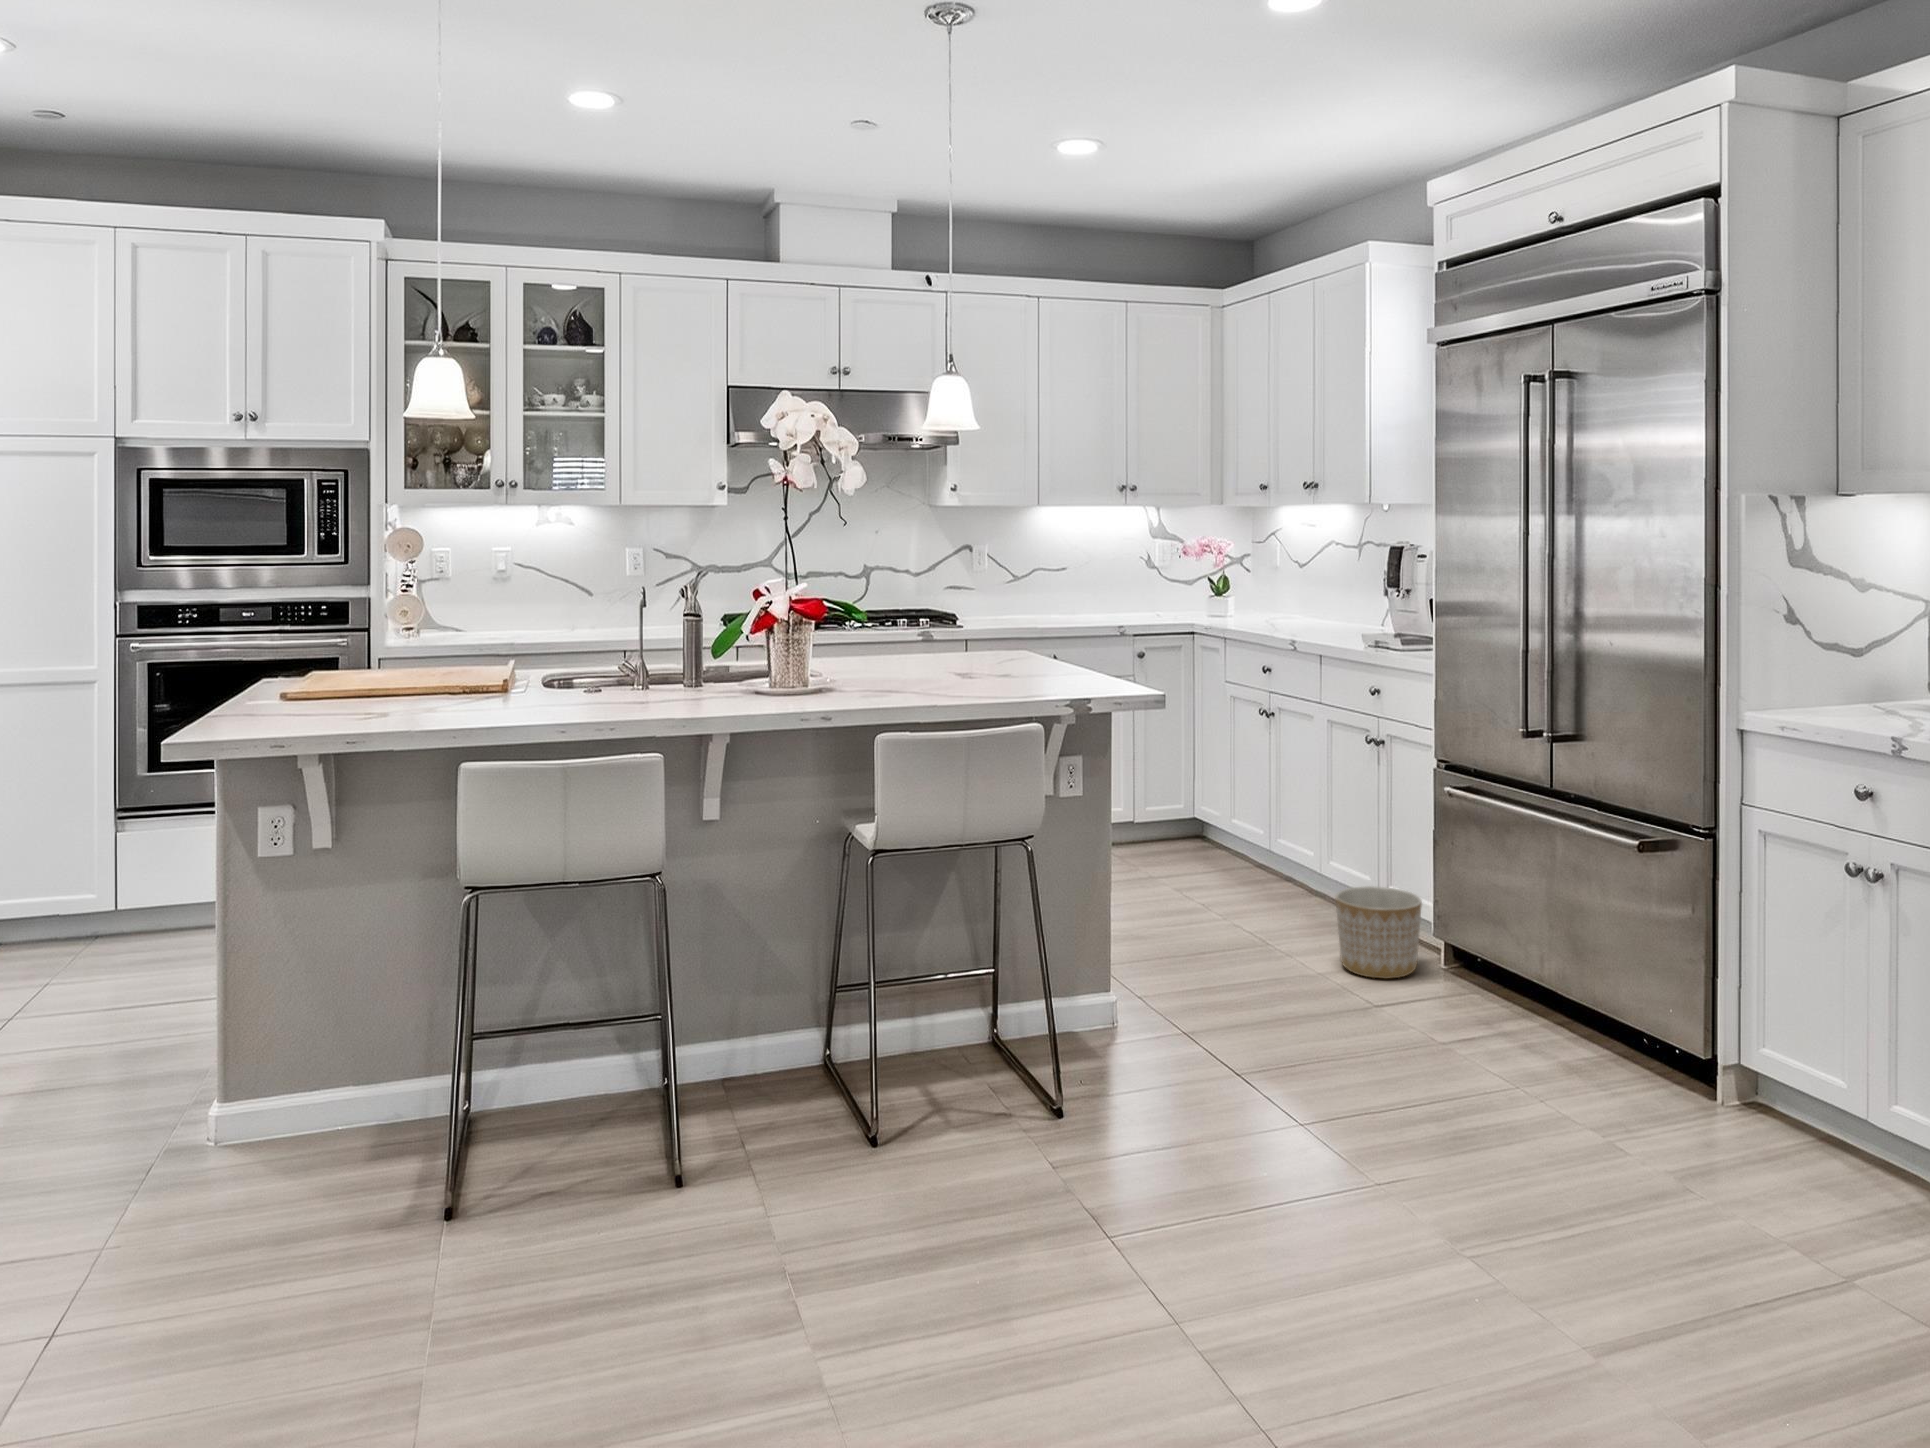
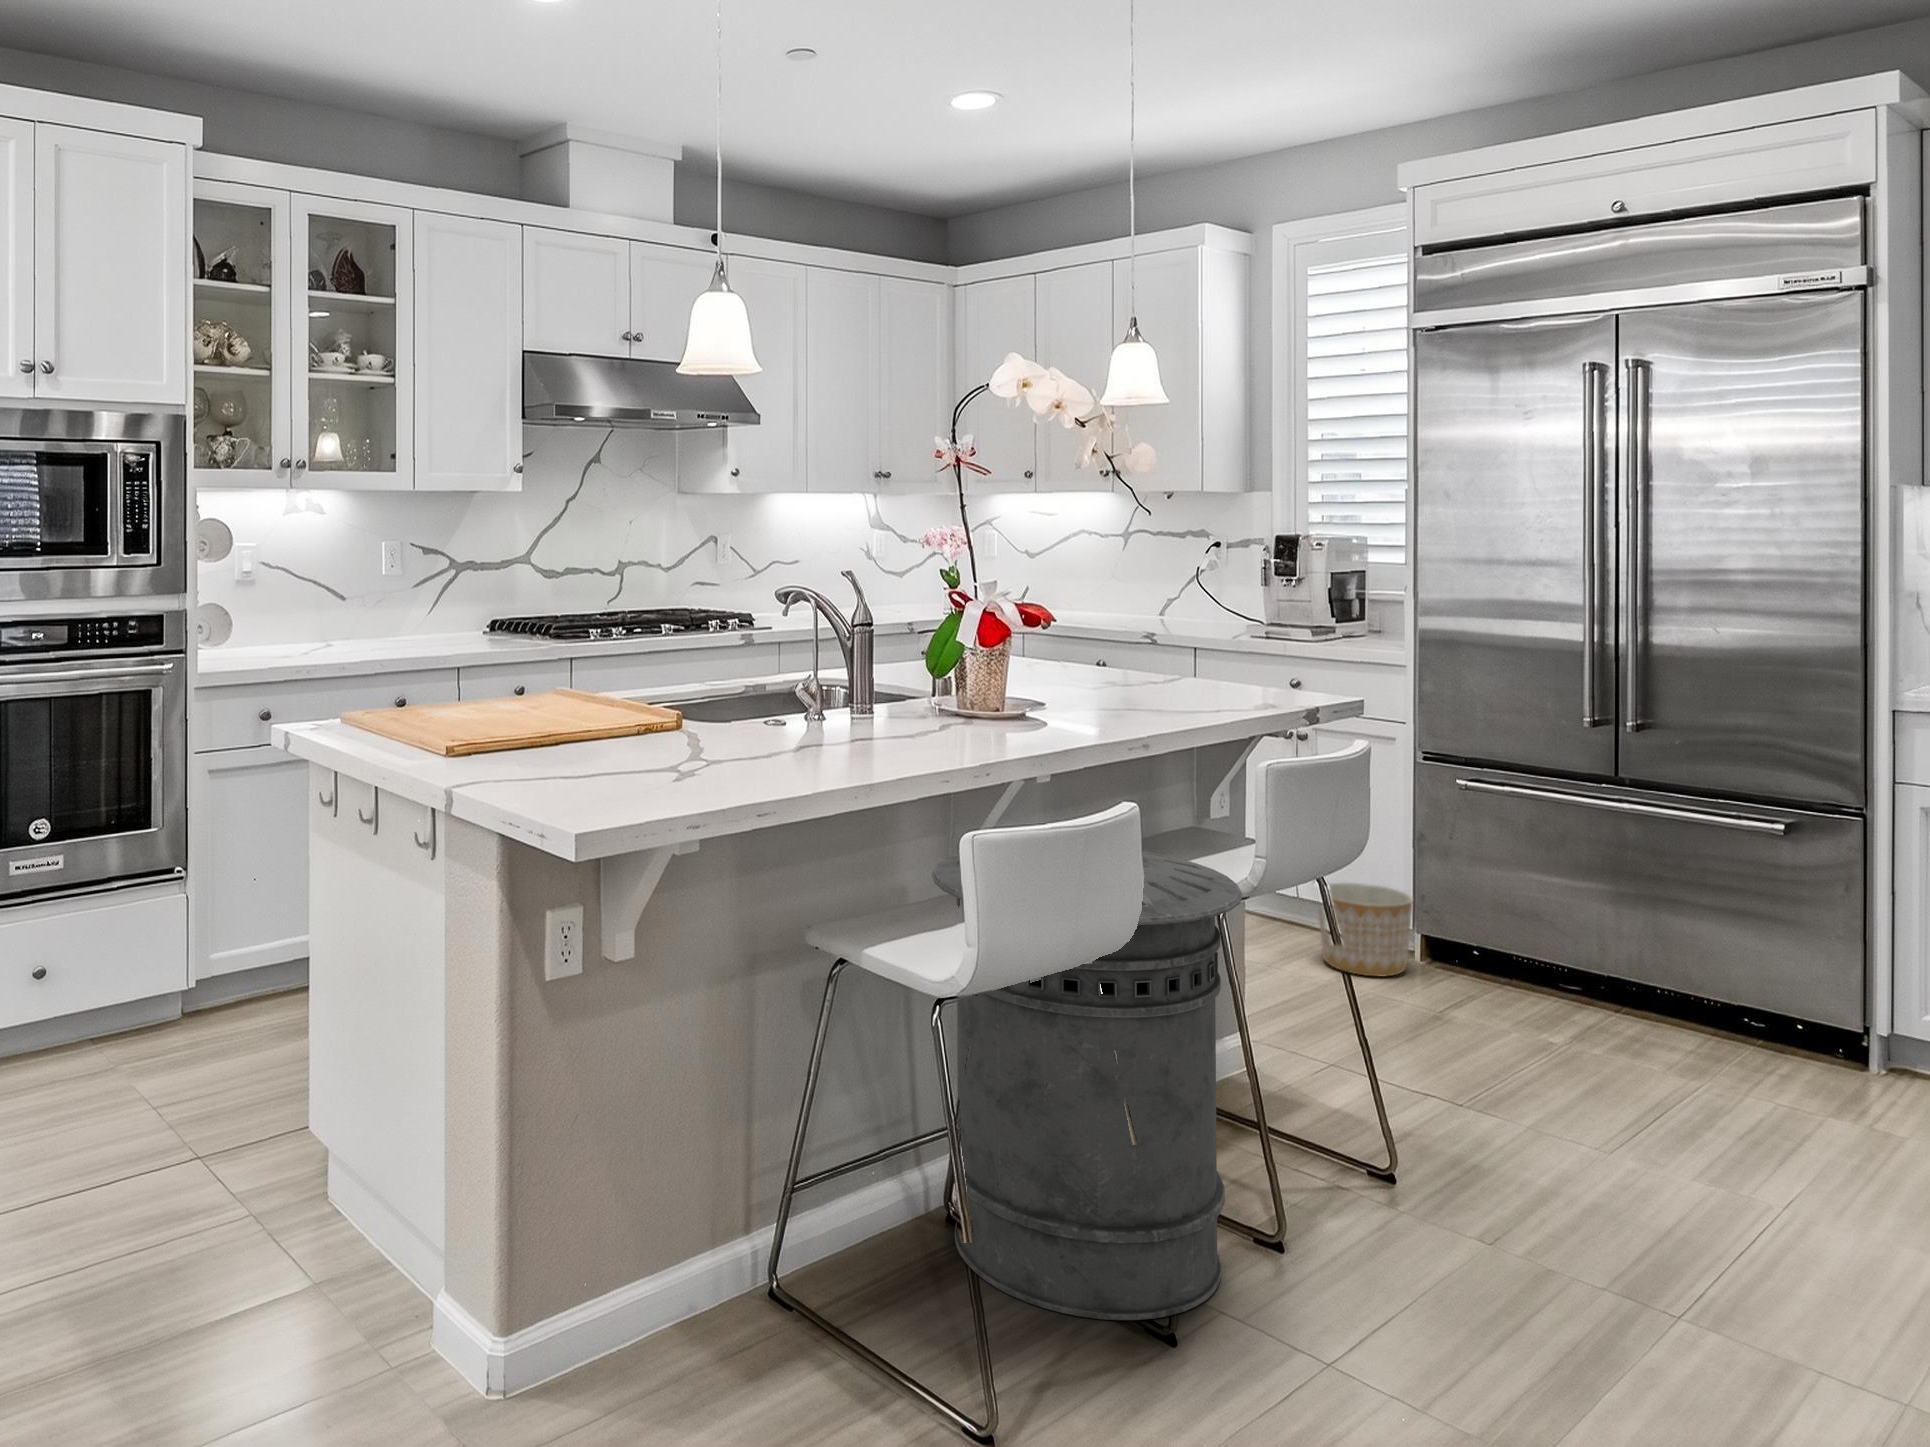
trash can: none [576,801,828,1184] -> present [932,851,1242,1320]

